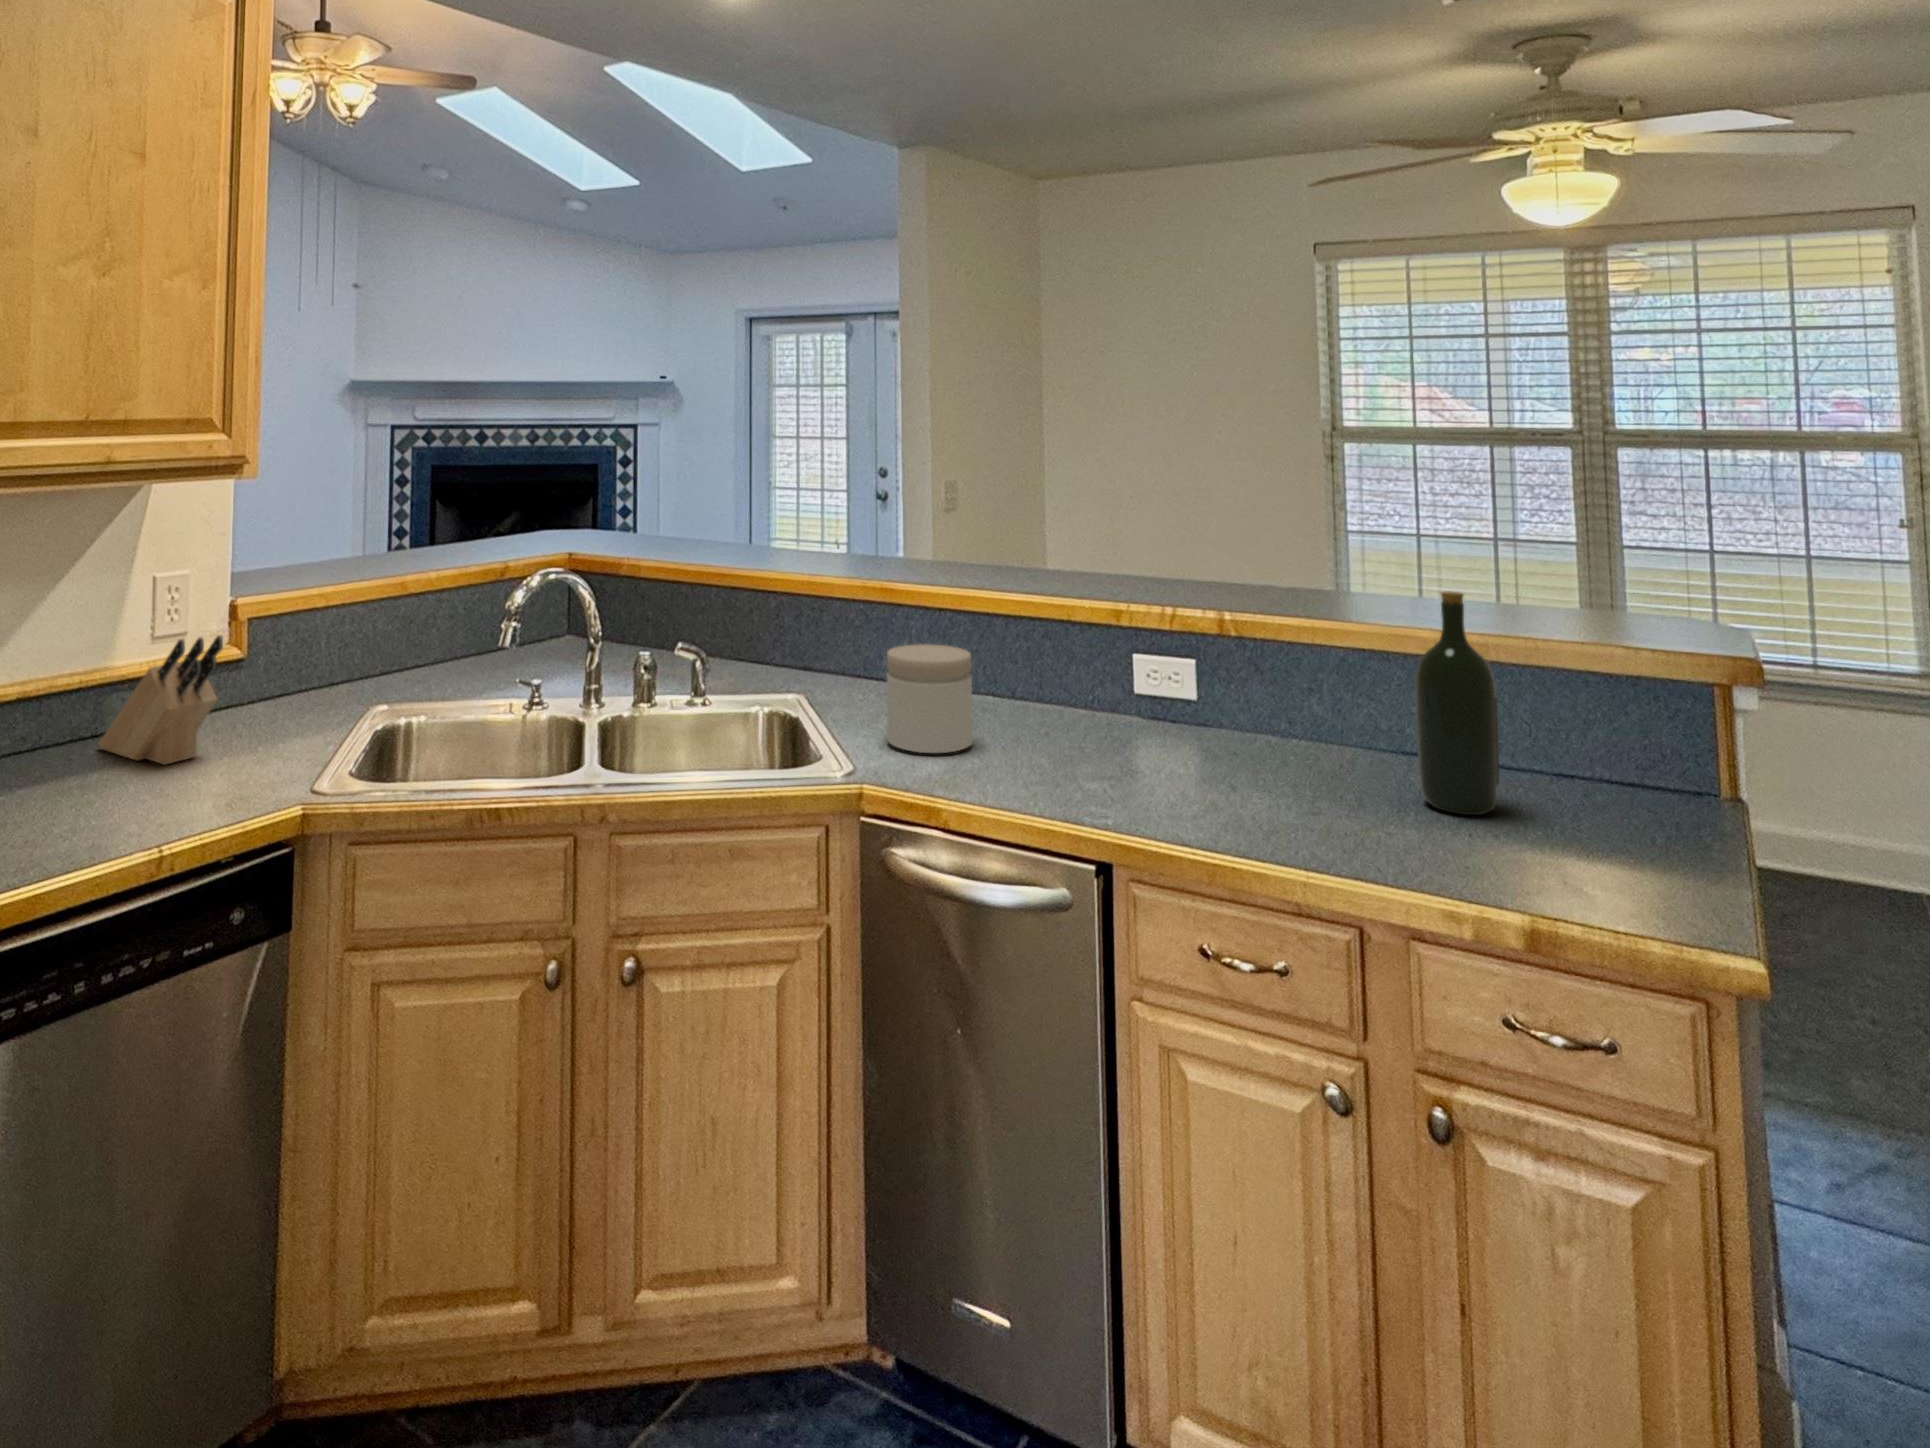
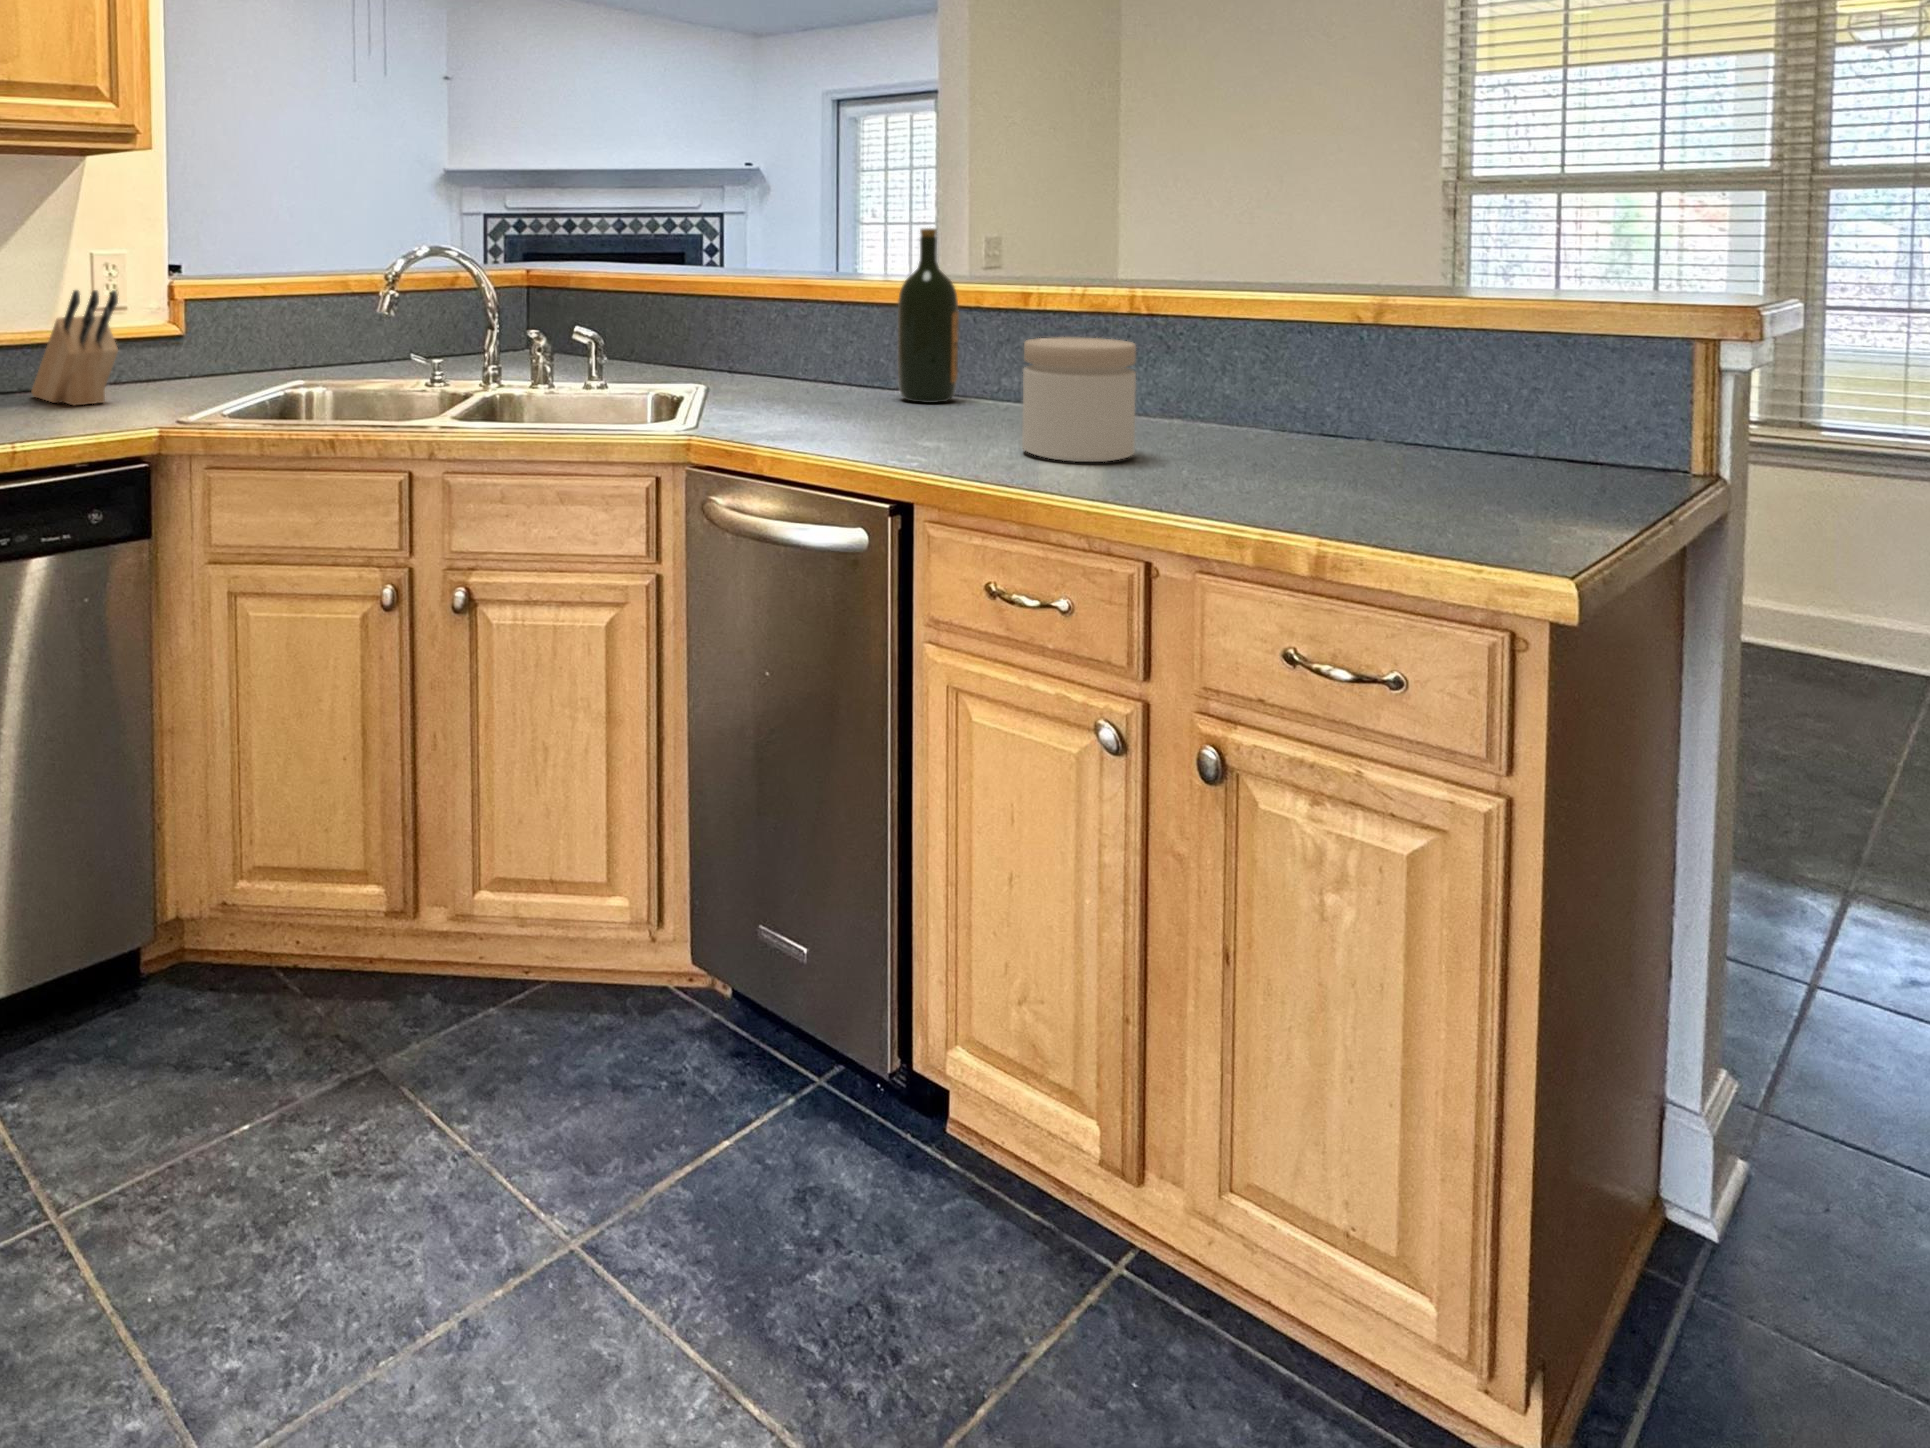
wine bottle: present [1416,592,1499,815] -> present [898,228,959,403]
jar: present [887,644,972,753] -> present [1022,337,1136,462]

